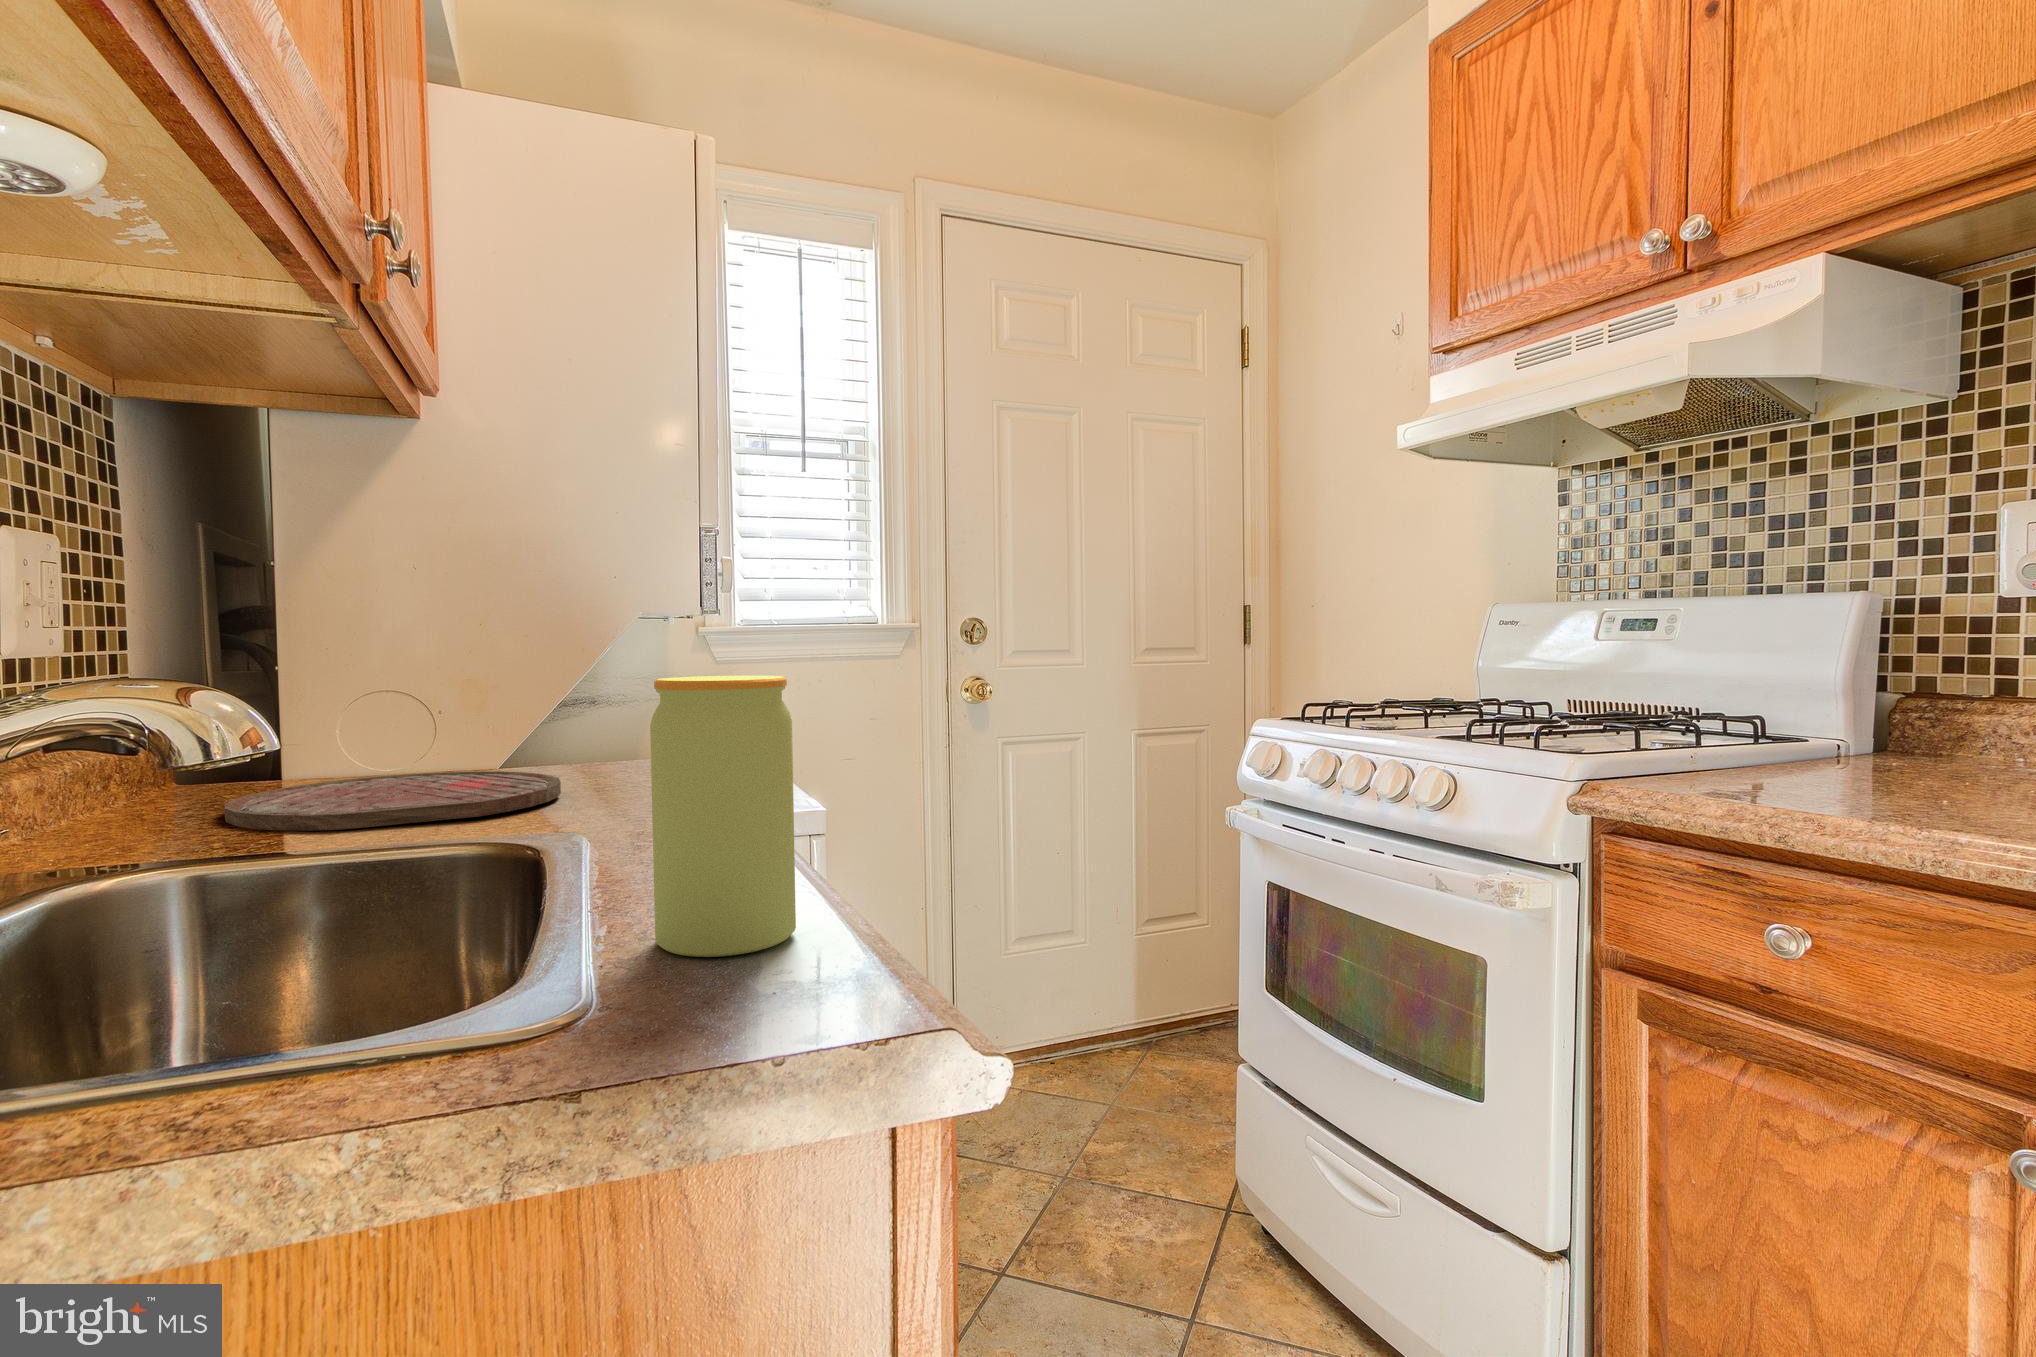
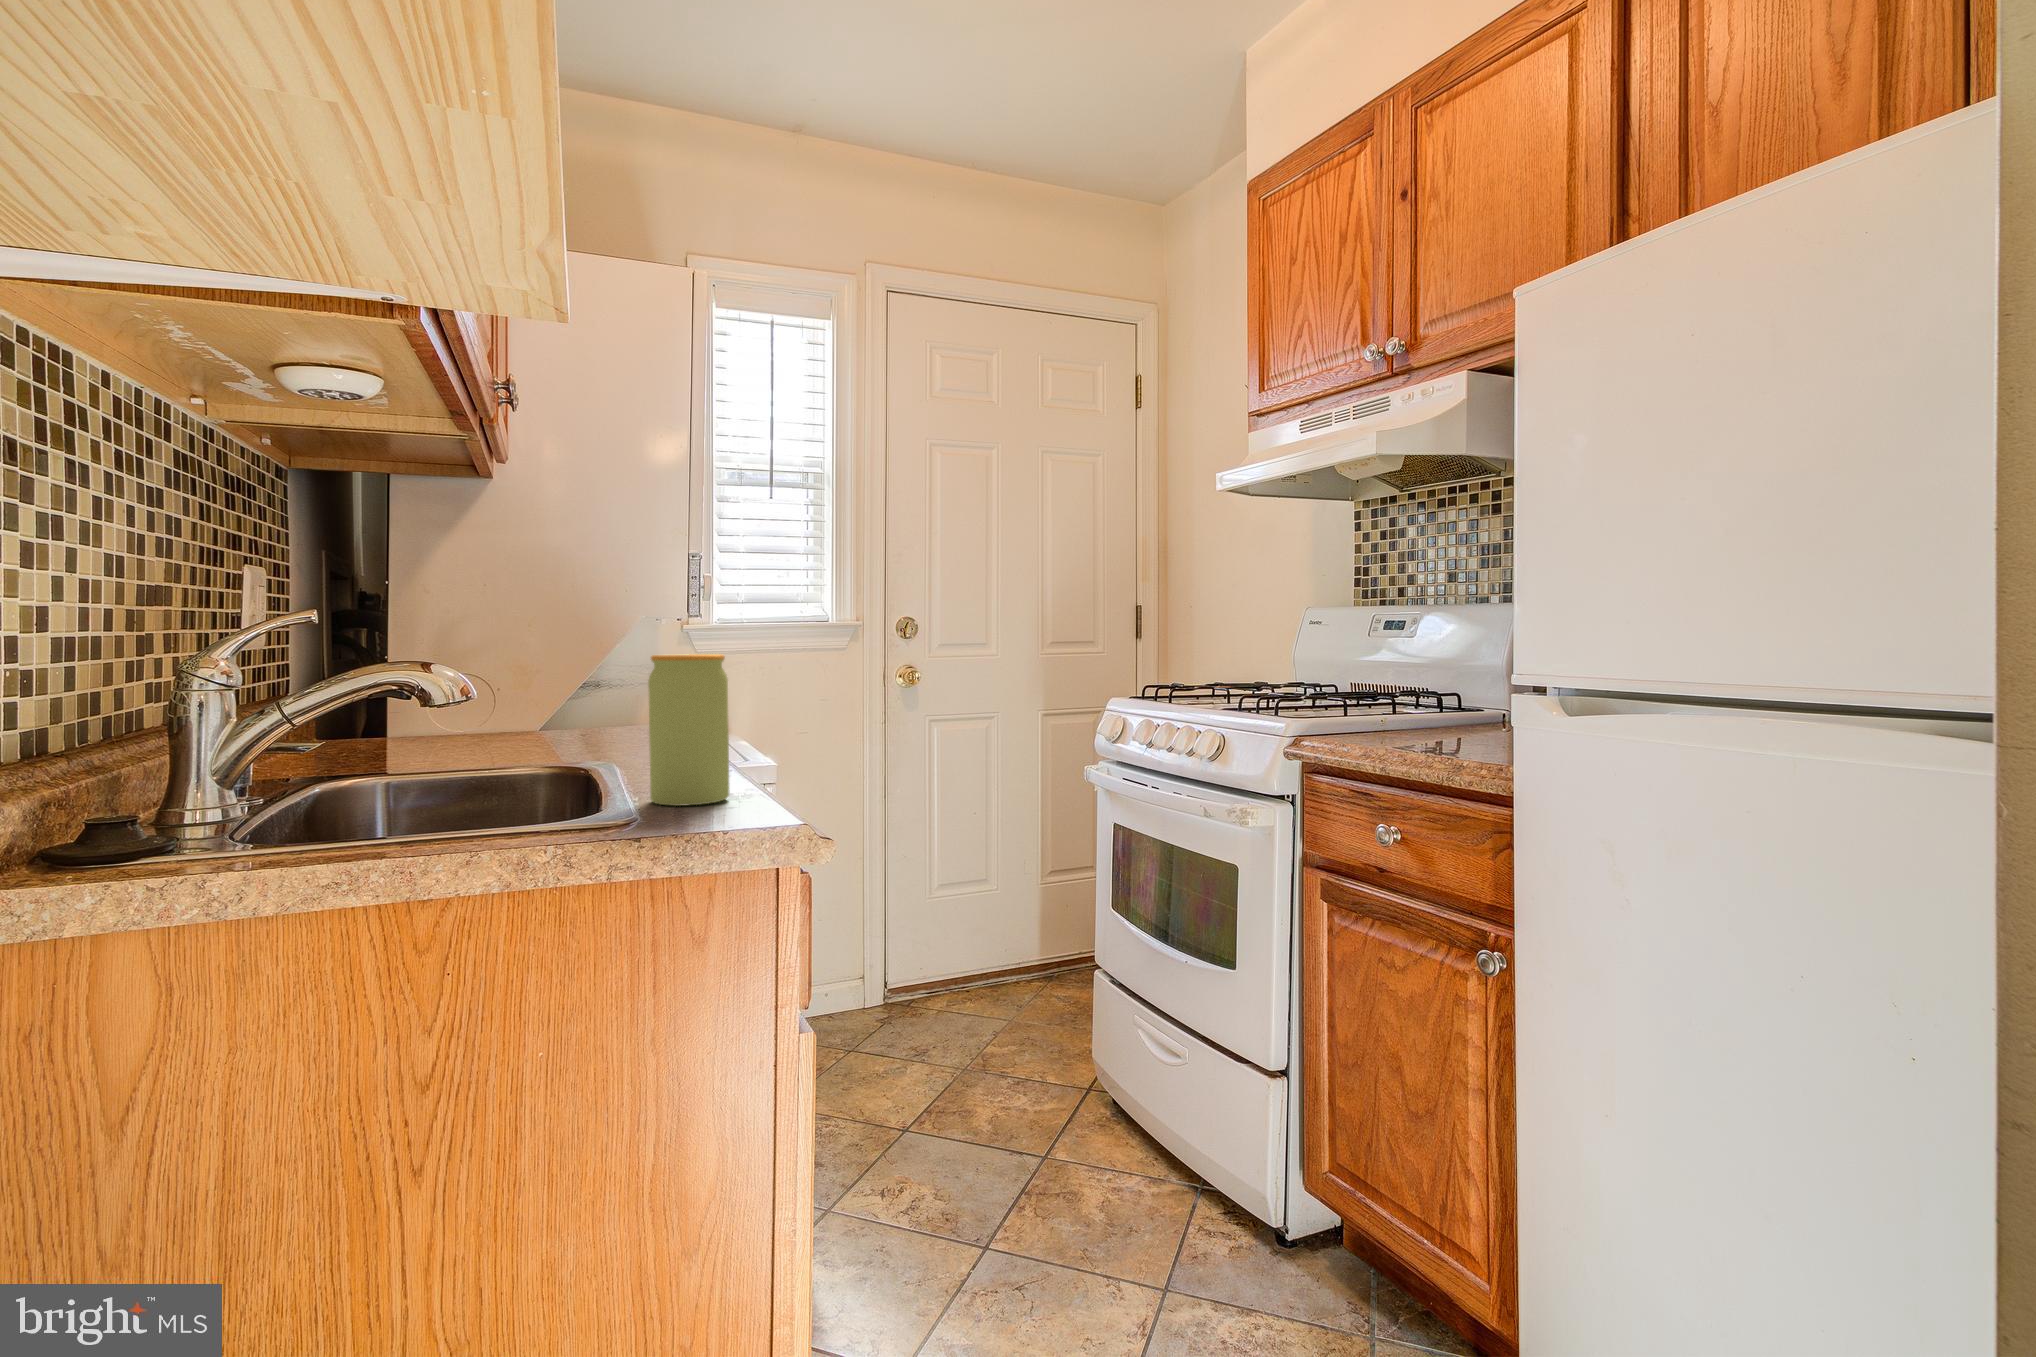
cutting board: present [224,771,561,831] -> none [350,732,577,761]

